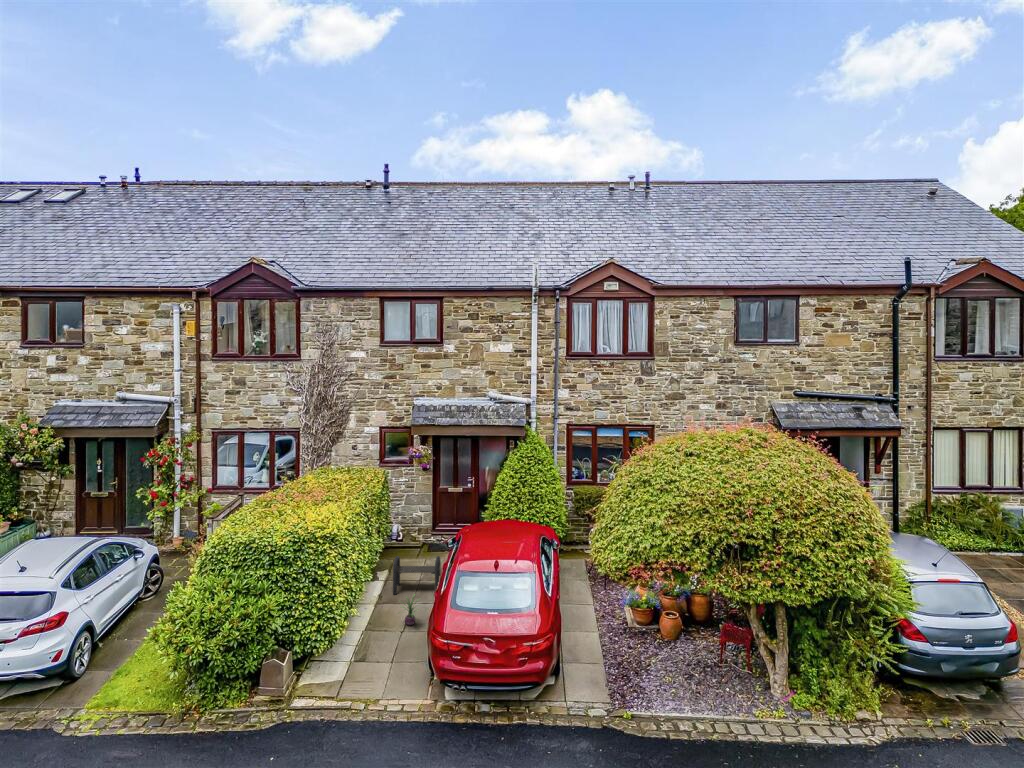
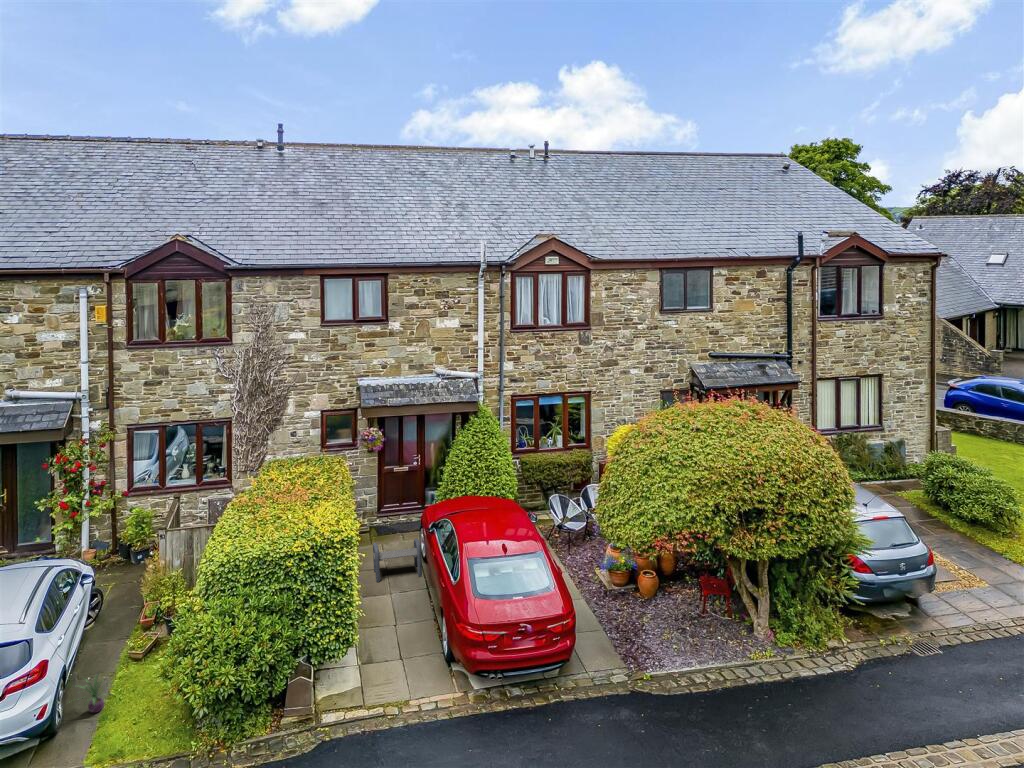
decorative plant: present [401,594,418,625] -> present [78,674,113,713]

